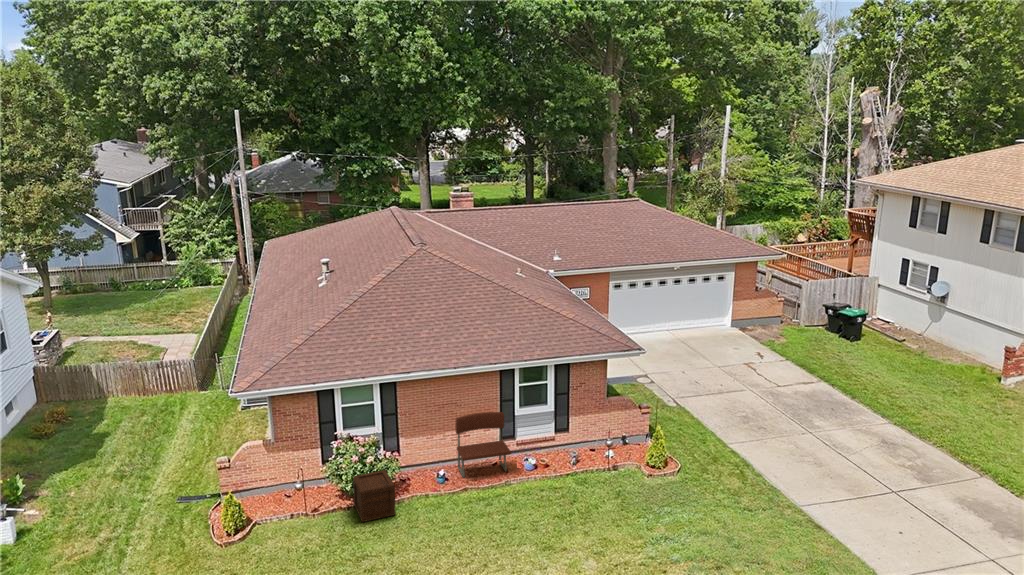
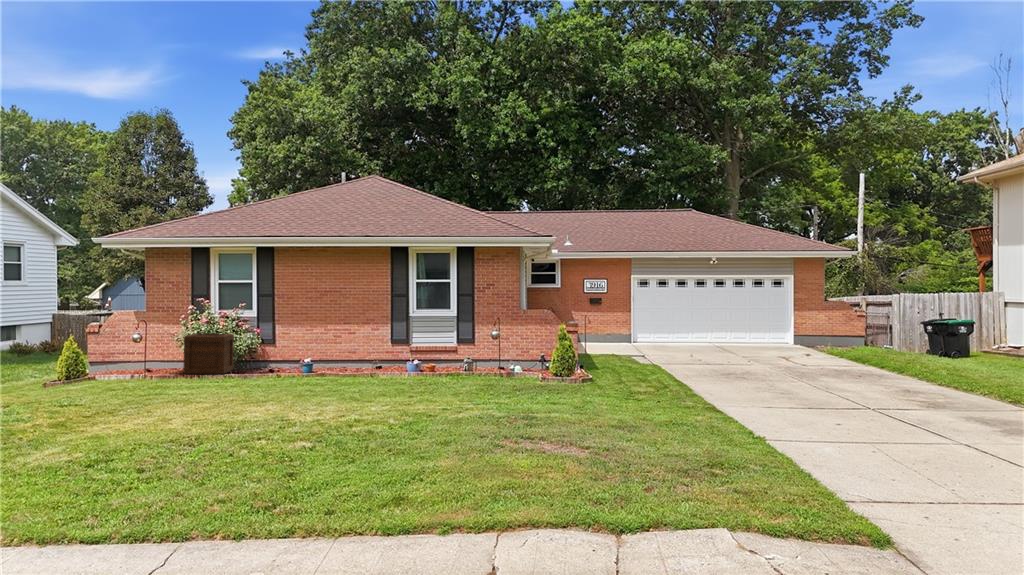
bench: present [456,412,511,478] -> none [328,304,391,370]

